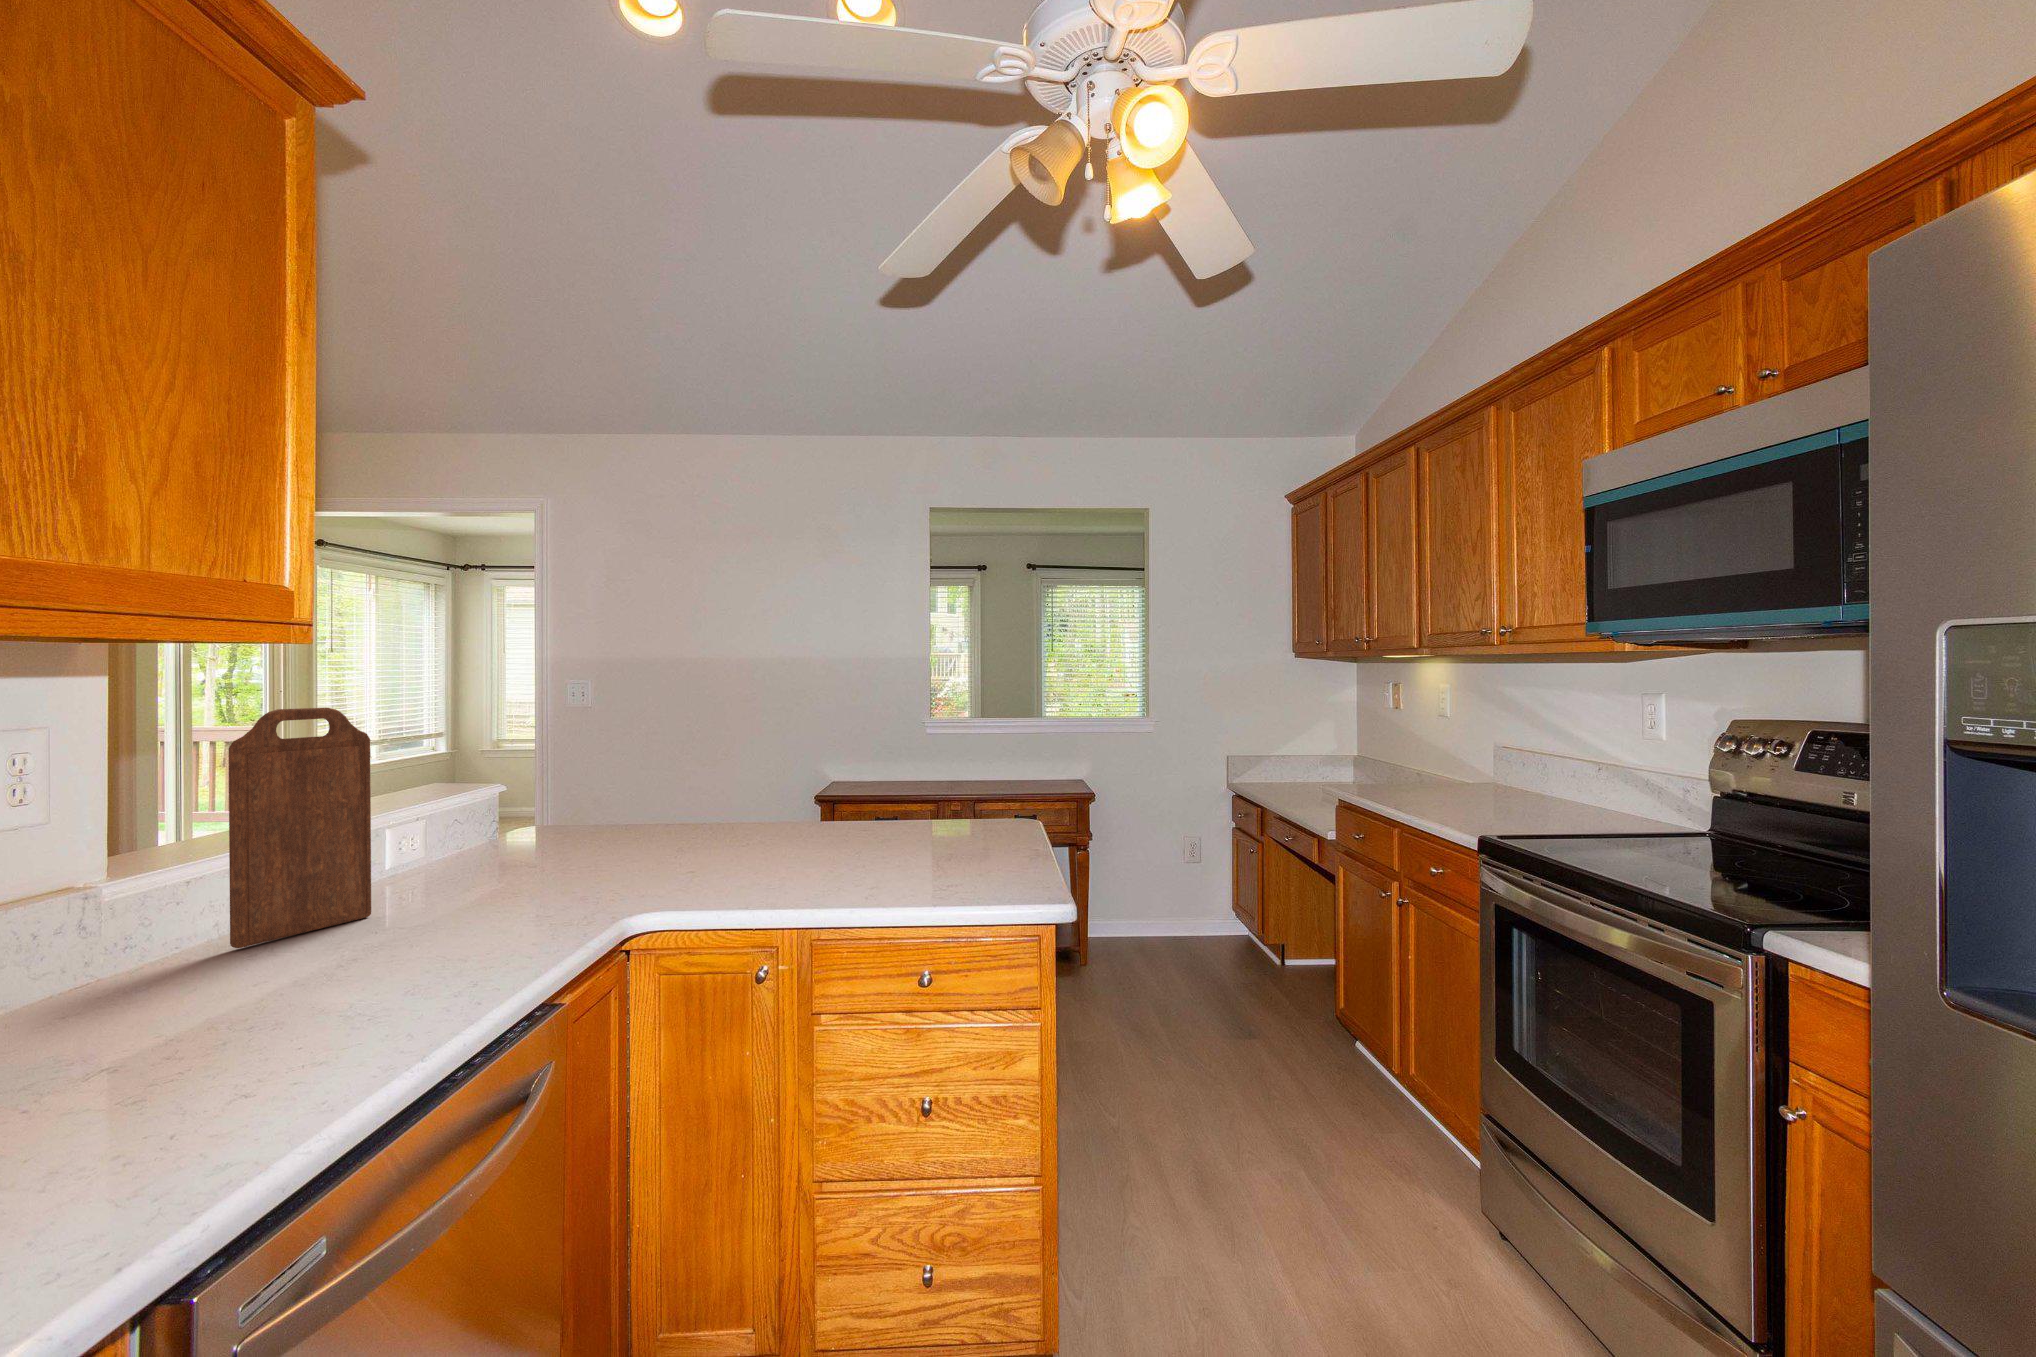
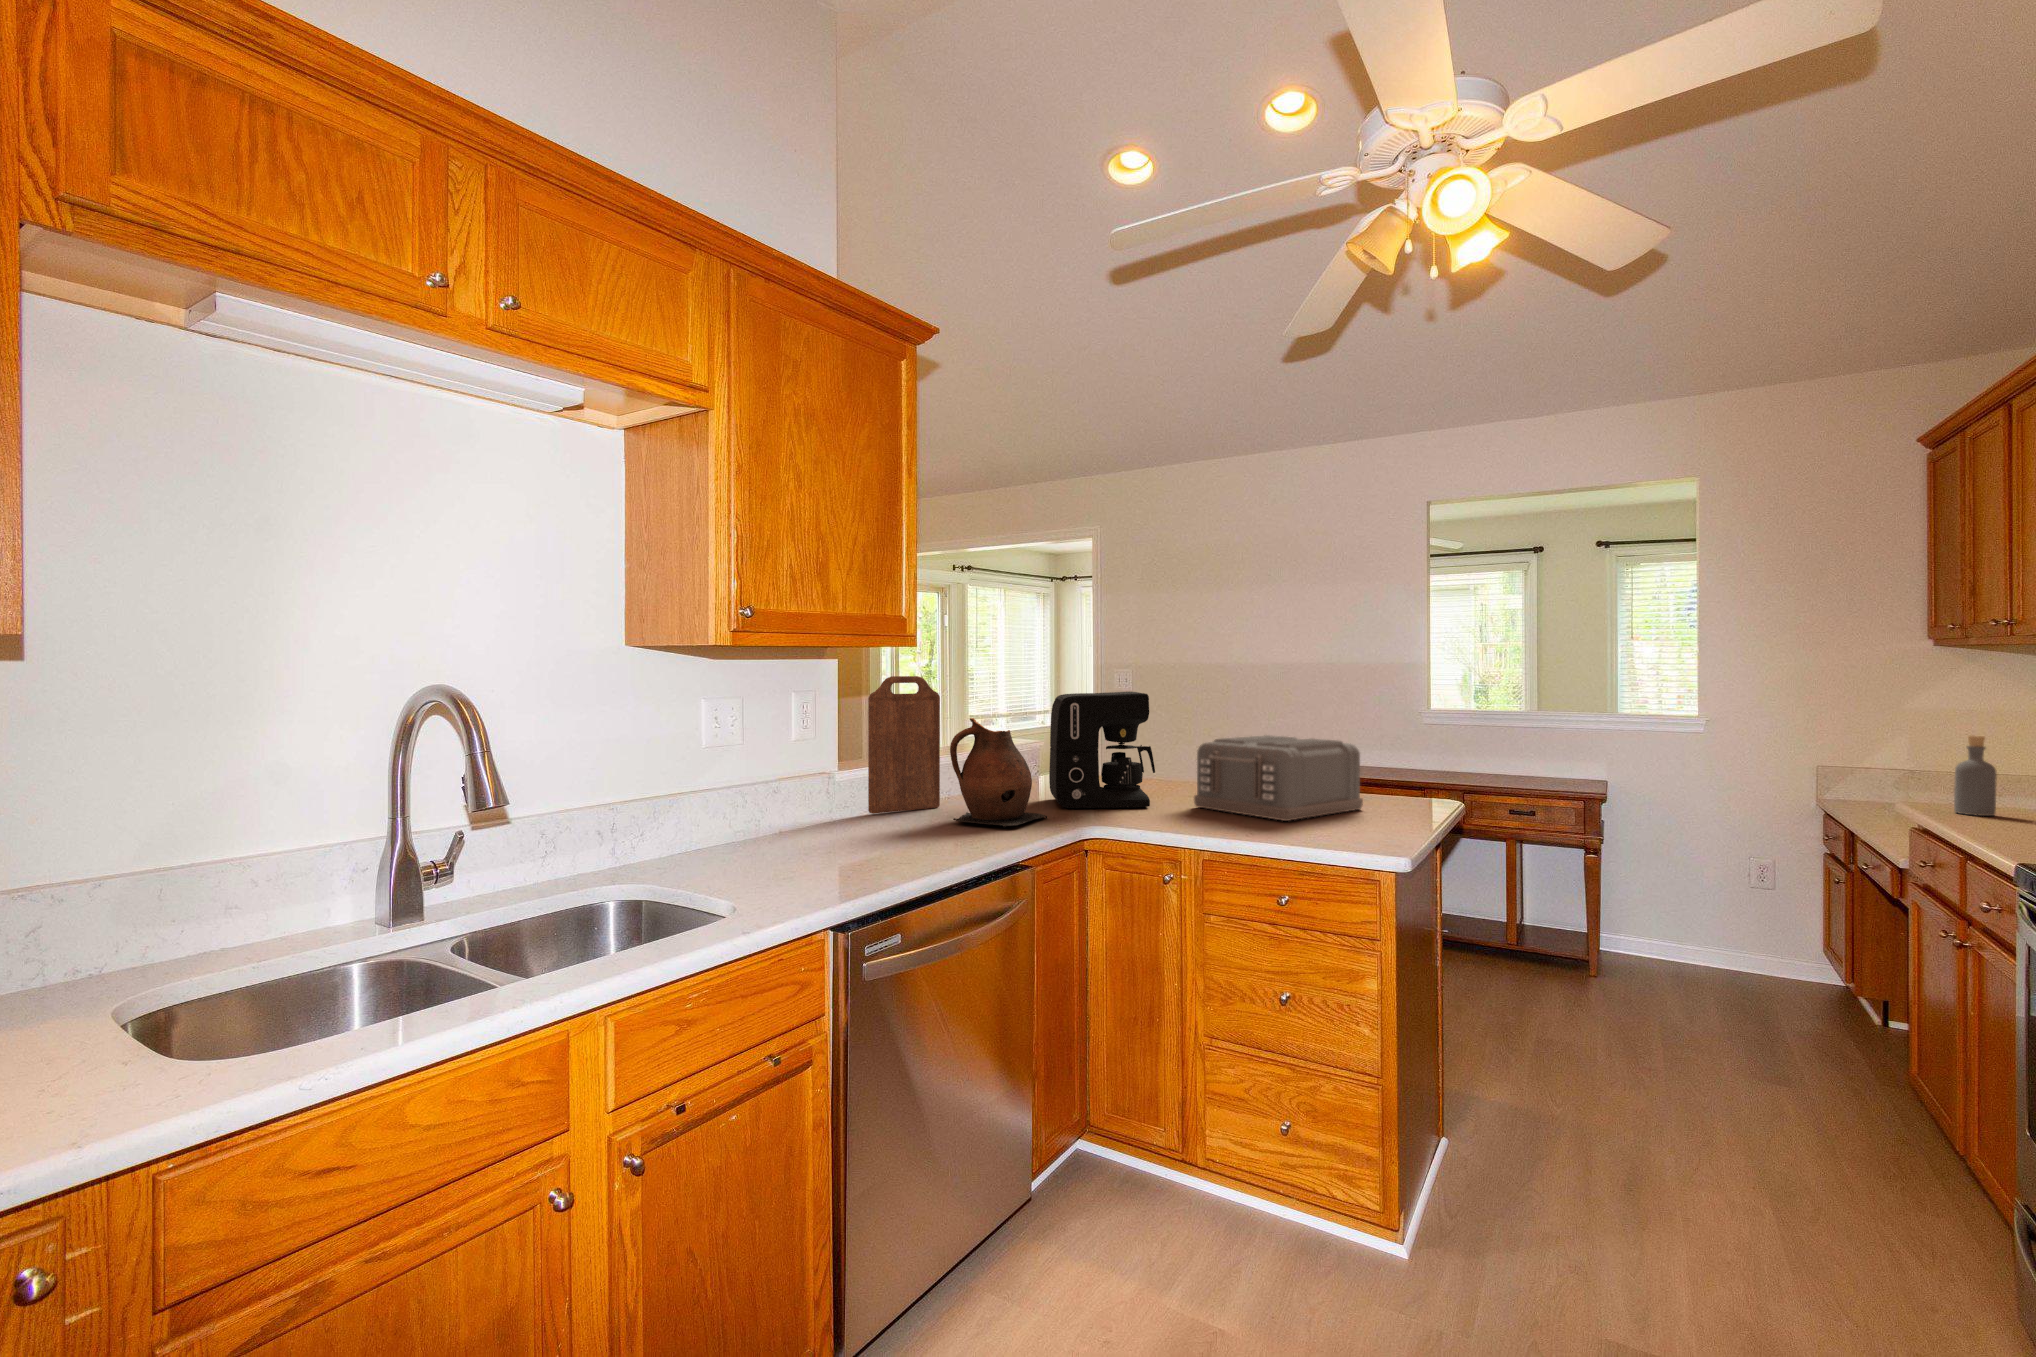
coffee maker: none [553,719,711,891] -> present [1049,692,1155,808]
bottle: none [1374,733,1400,798] -> present [1954,735,1997,816]
toaster: none [767,767,959,876] -> present [1194,735,1363,821]
ceramic pitcher: none [406,773,574,944] -> present [950,718,1047,828]

